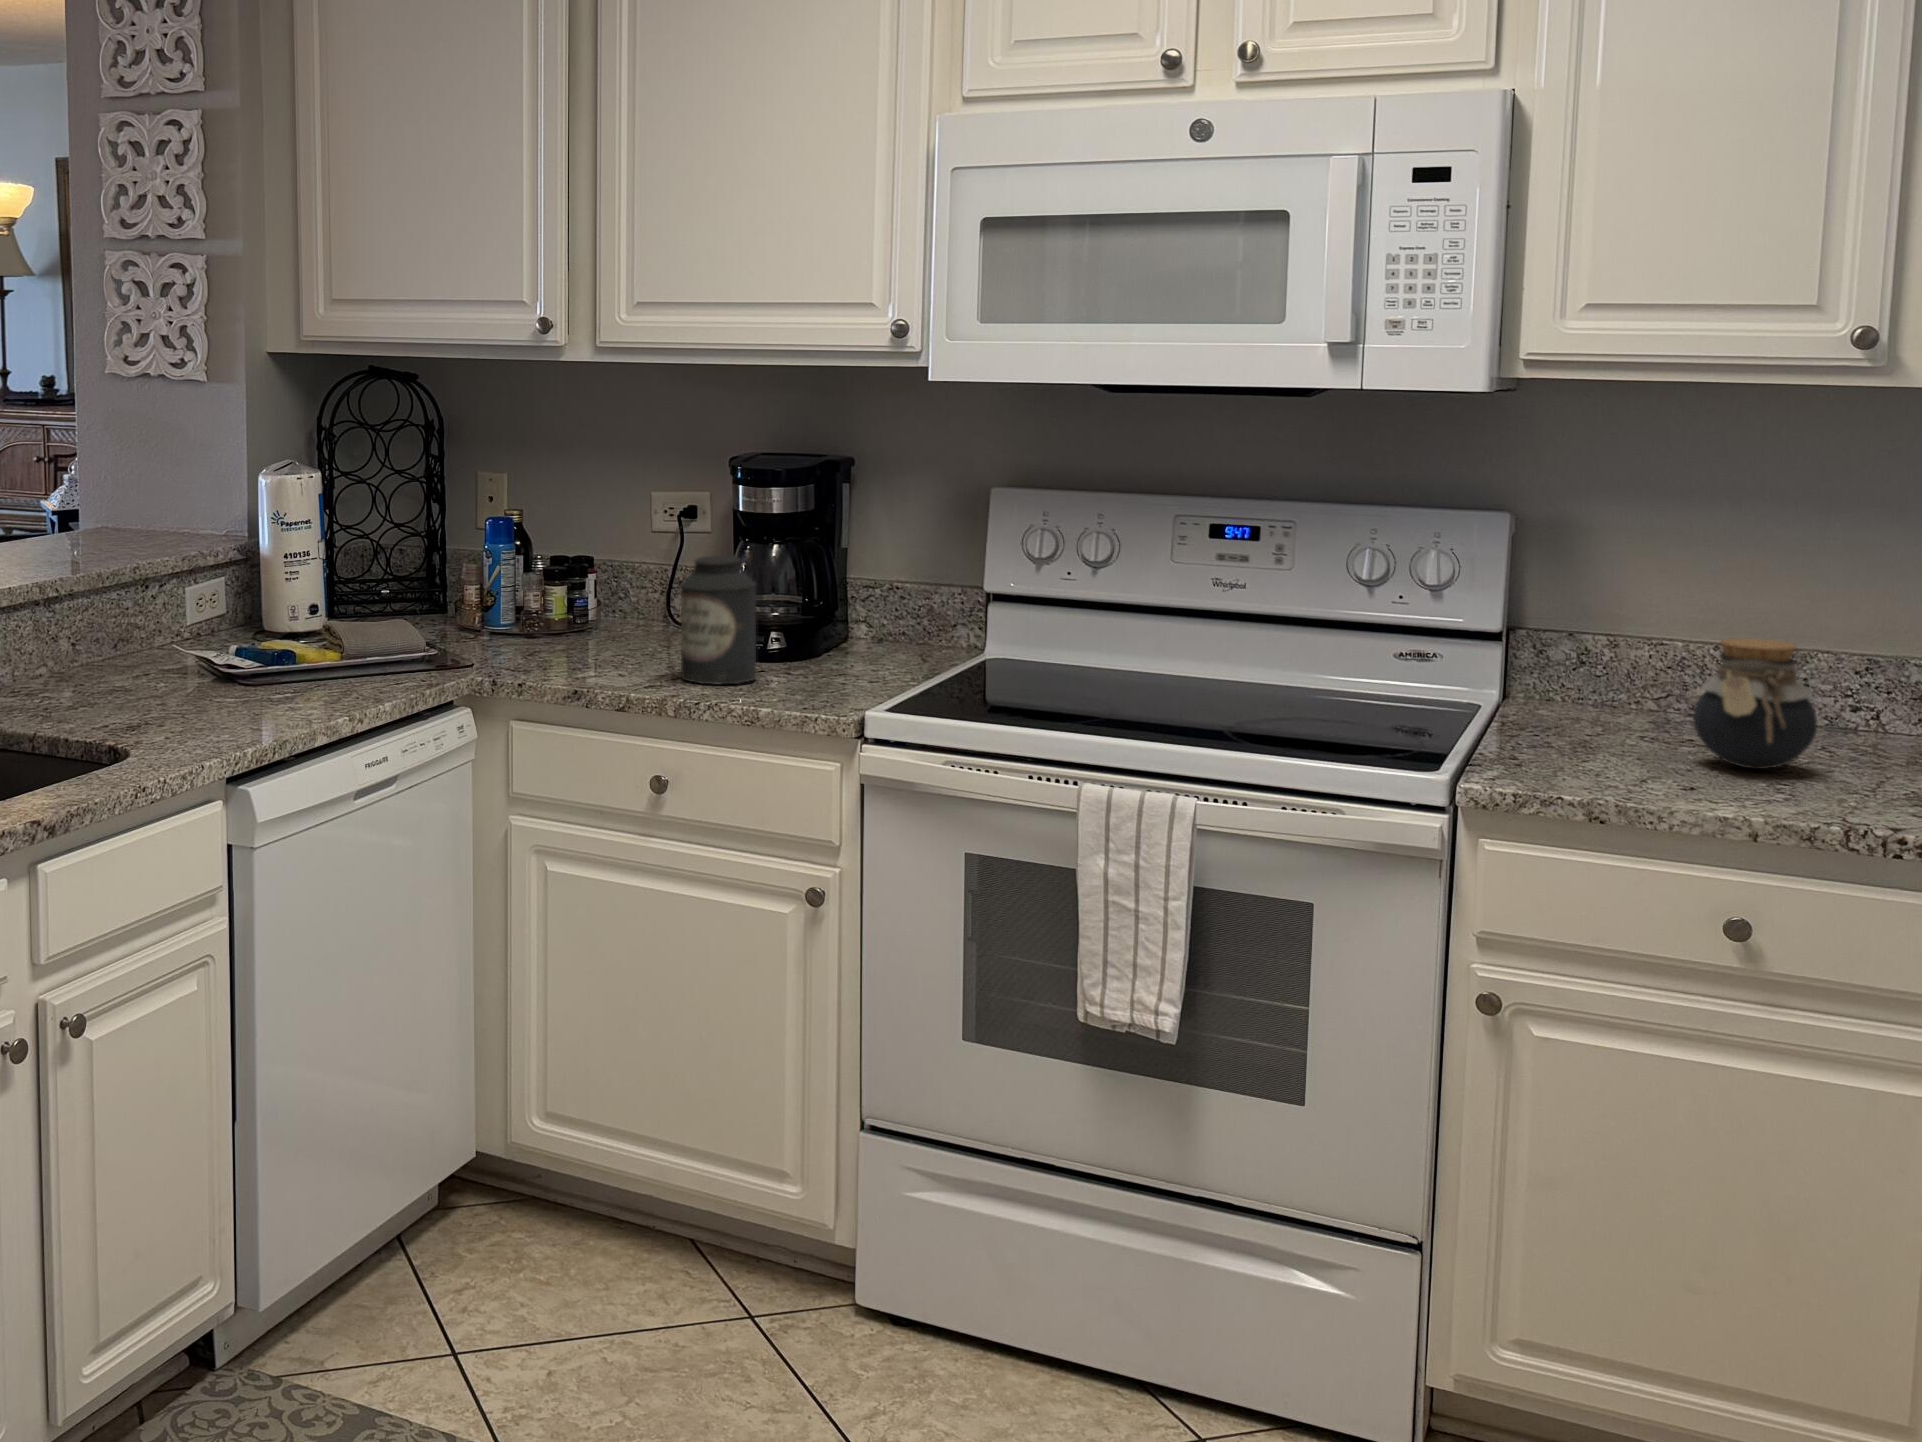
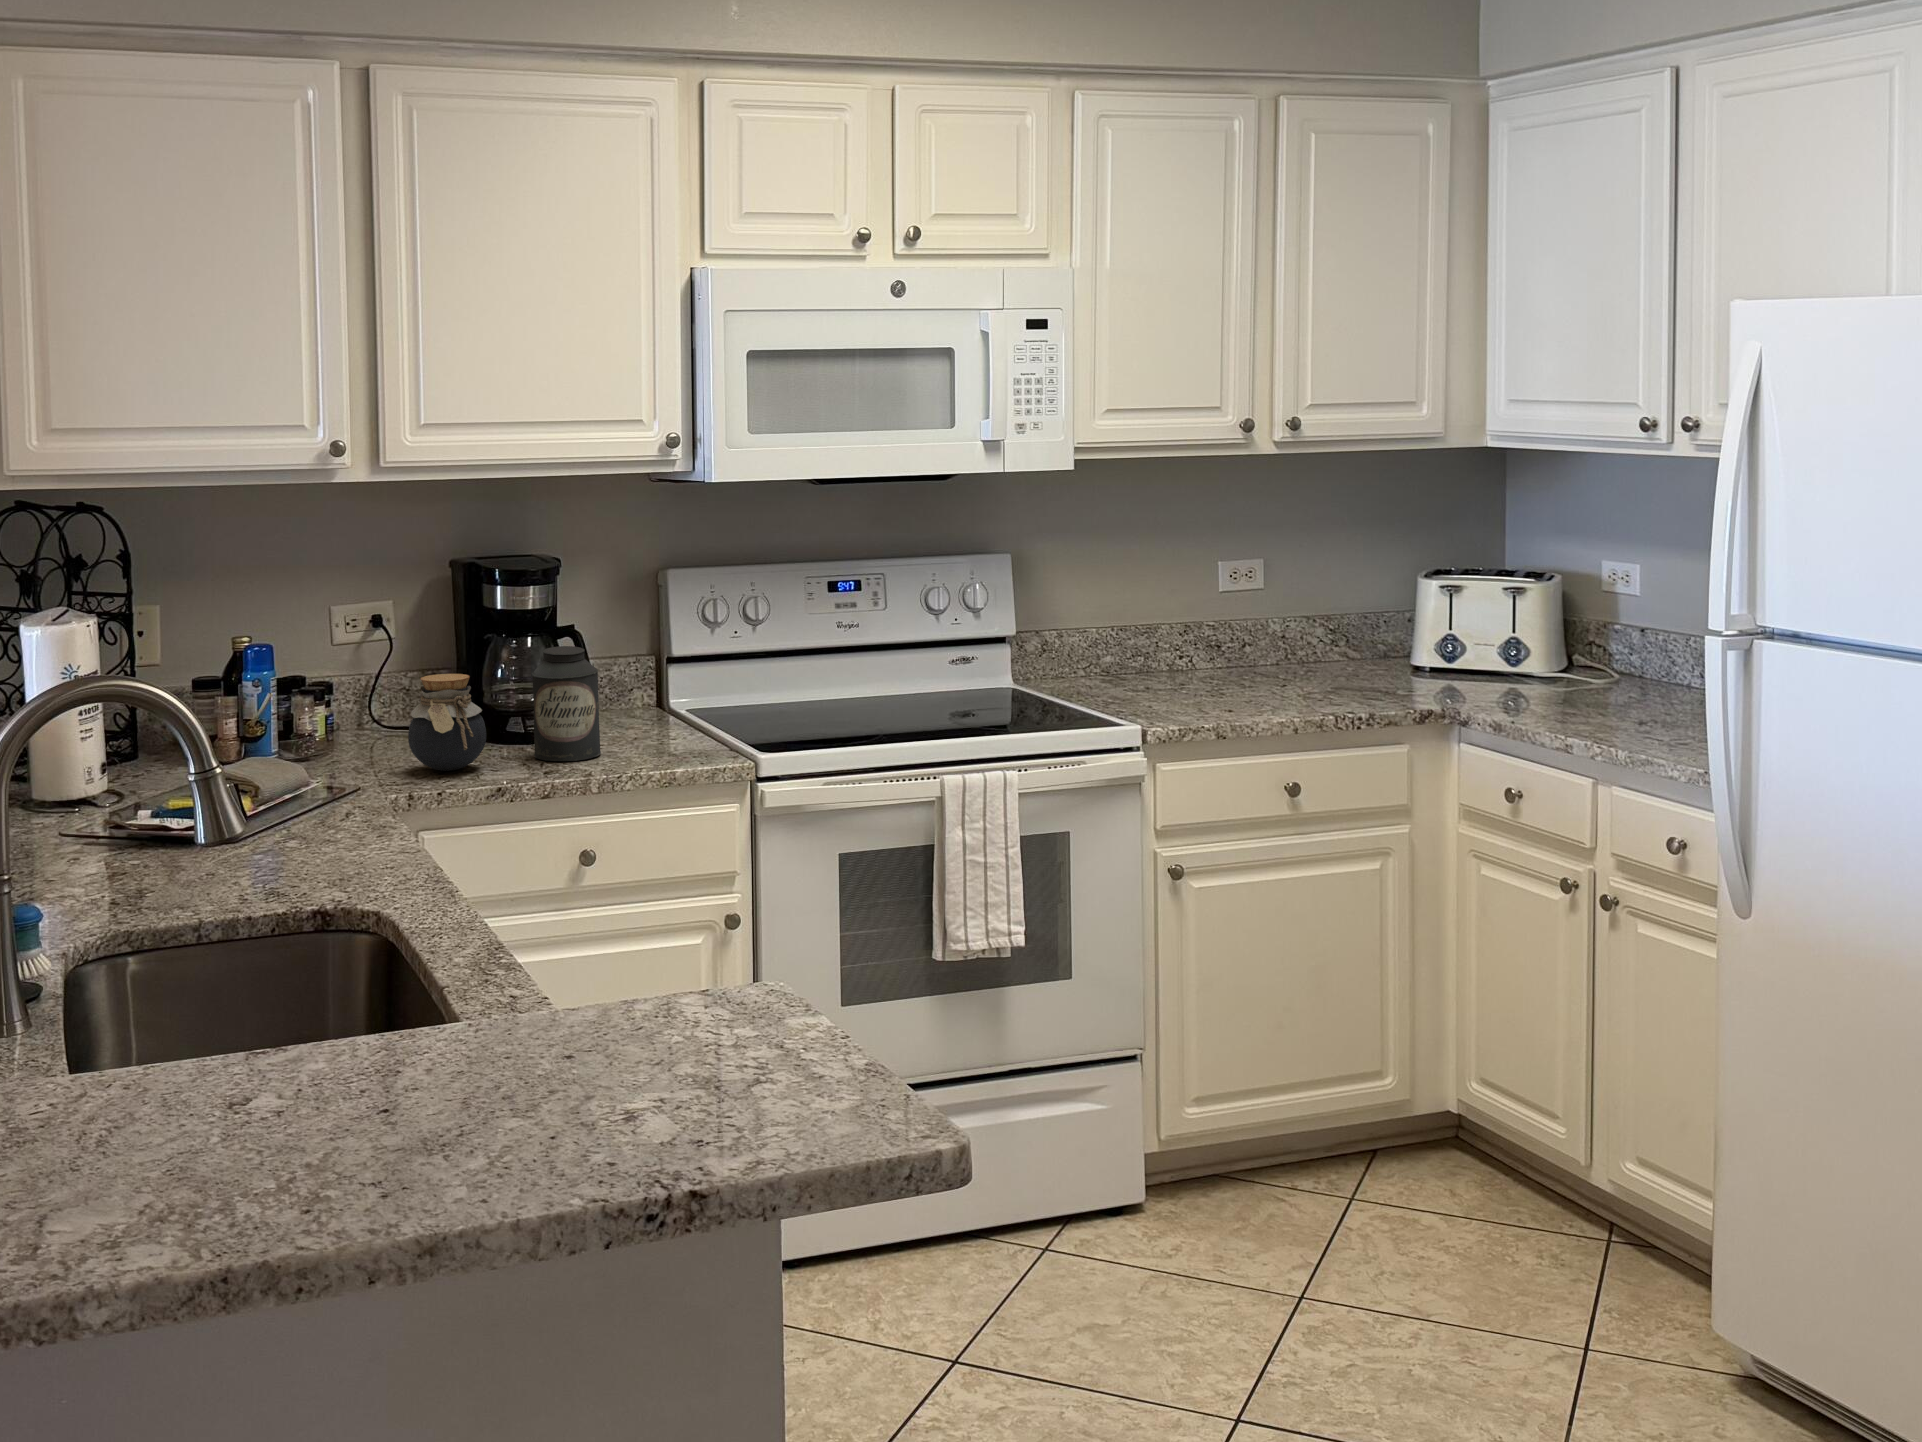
jar: present [1693,639,1818,769] -> present [408,674,486,771]

